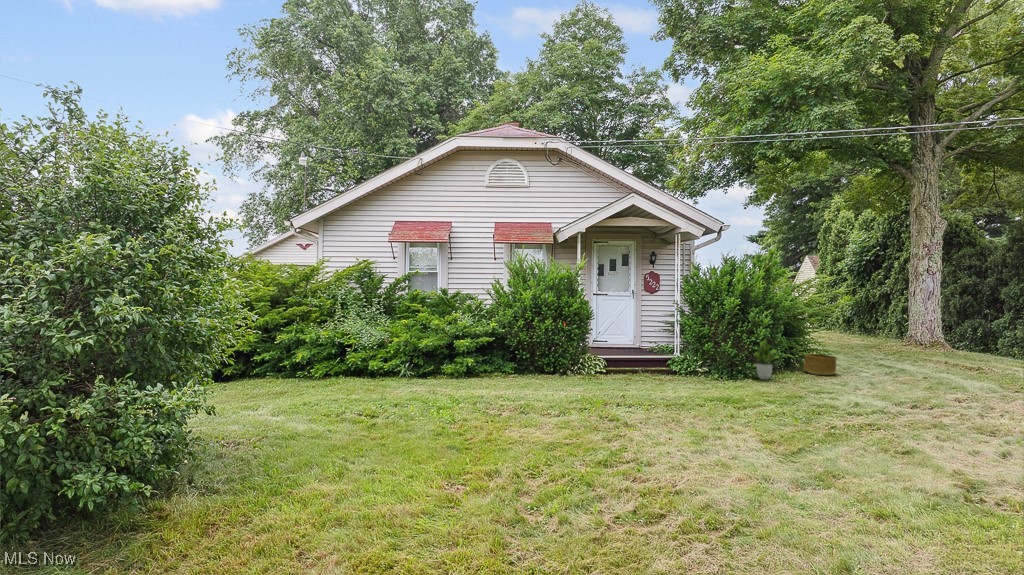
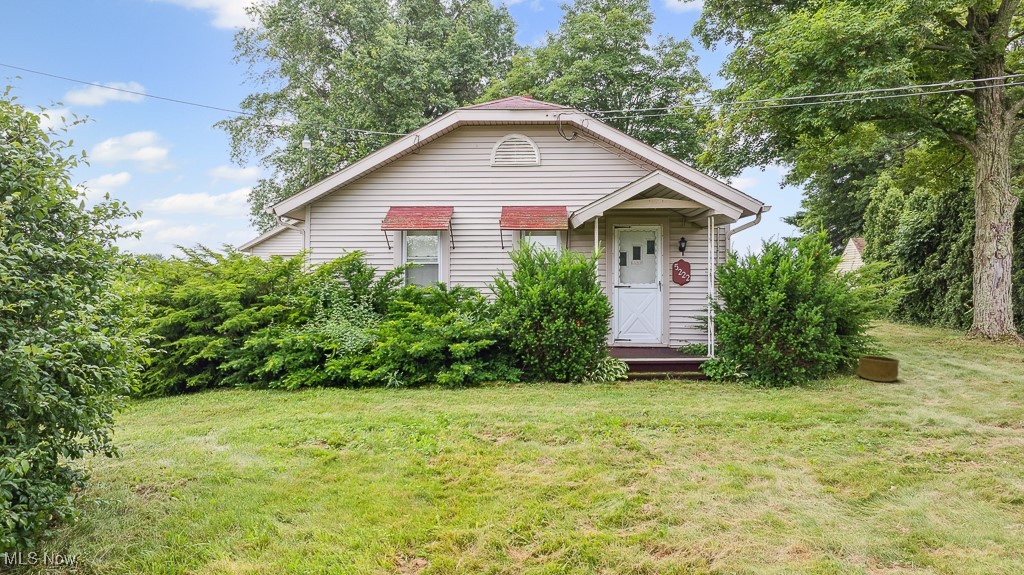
potted plant: present [754,339,779,380] -> none [798,340,832,388]

